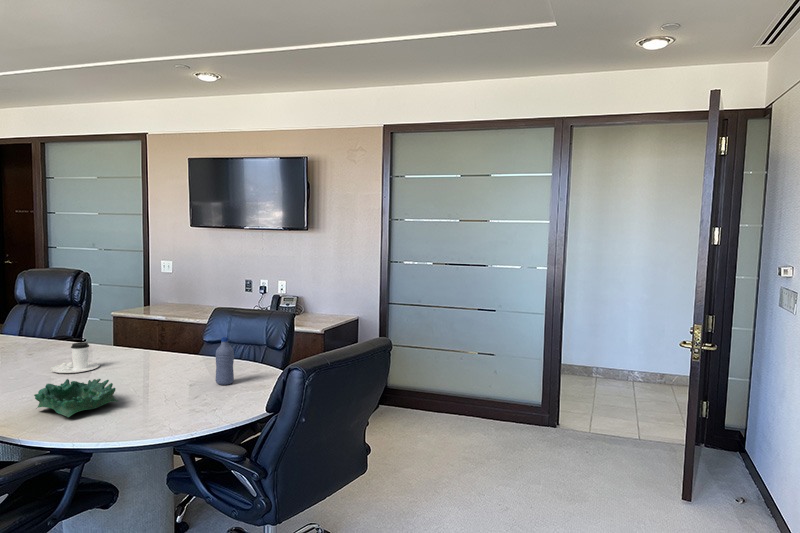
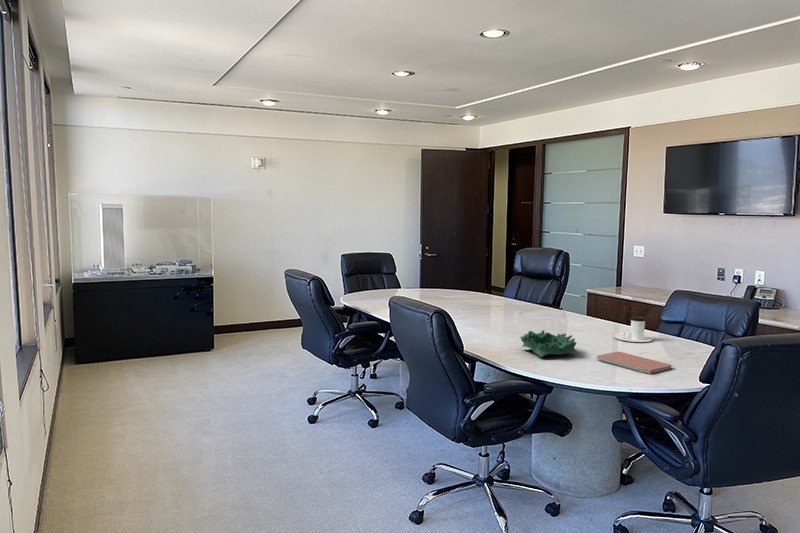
water bottle: present [215,337,234,385] -> none [663,314,682,358]
coffee cup: present [50,342,100,373] -> present [613,316,653,342]
notebook: none [143,389,230,411] -> present [597,351,672,374]

